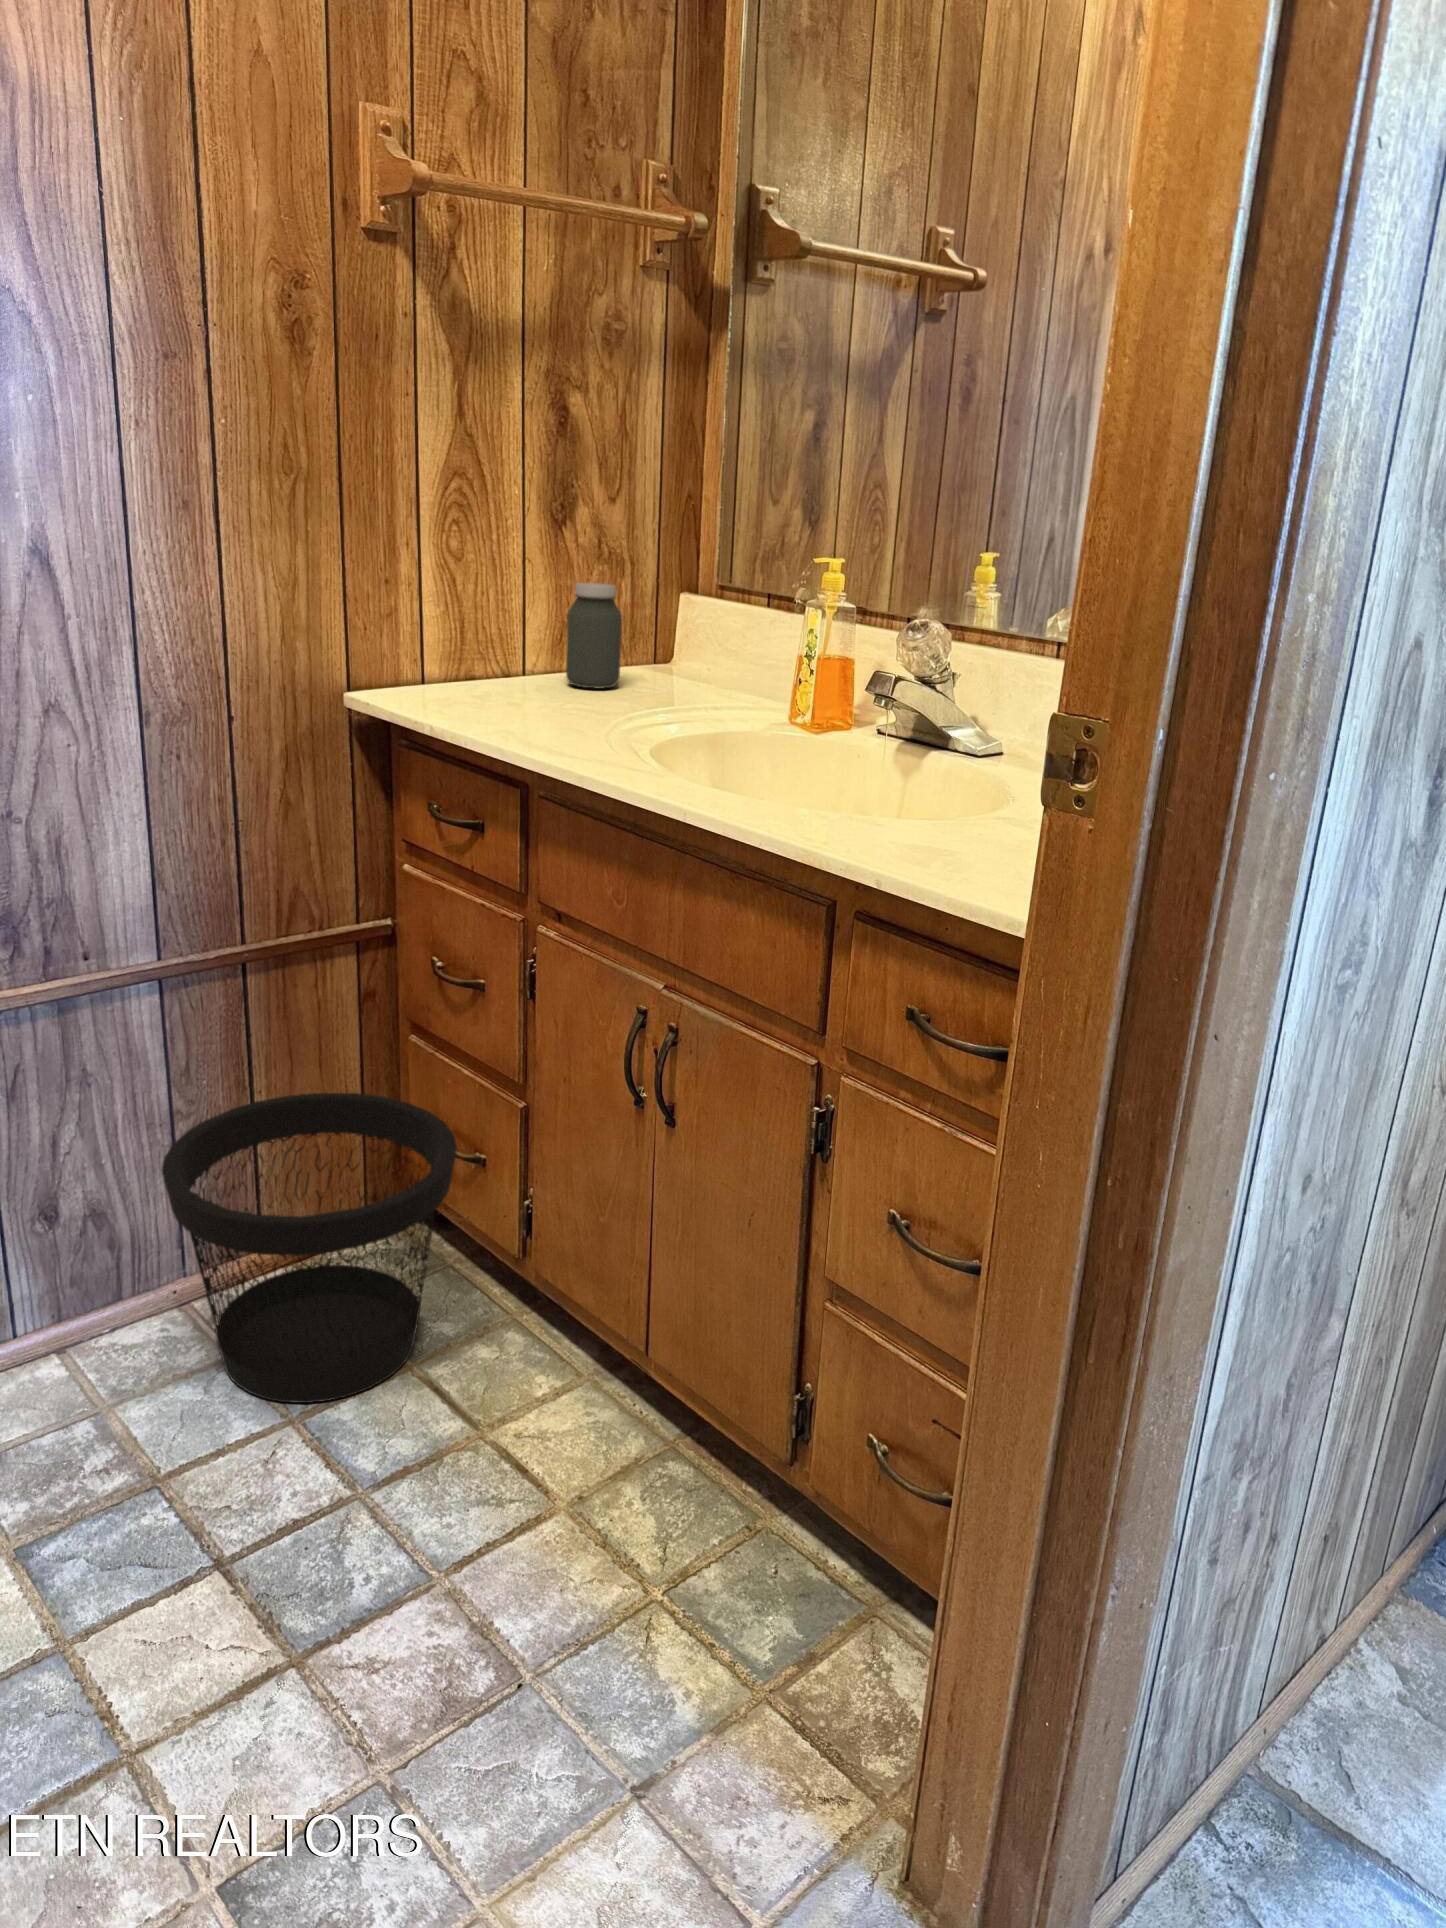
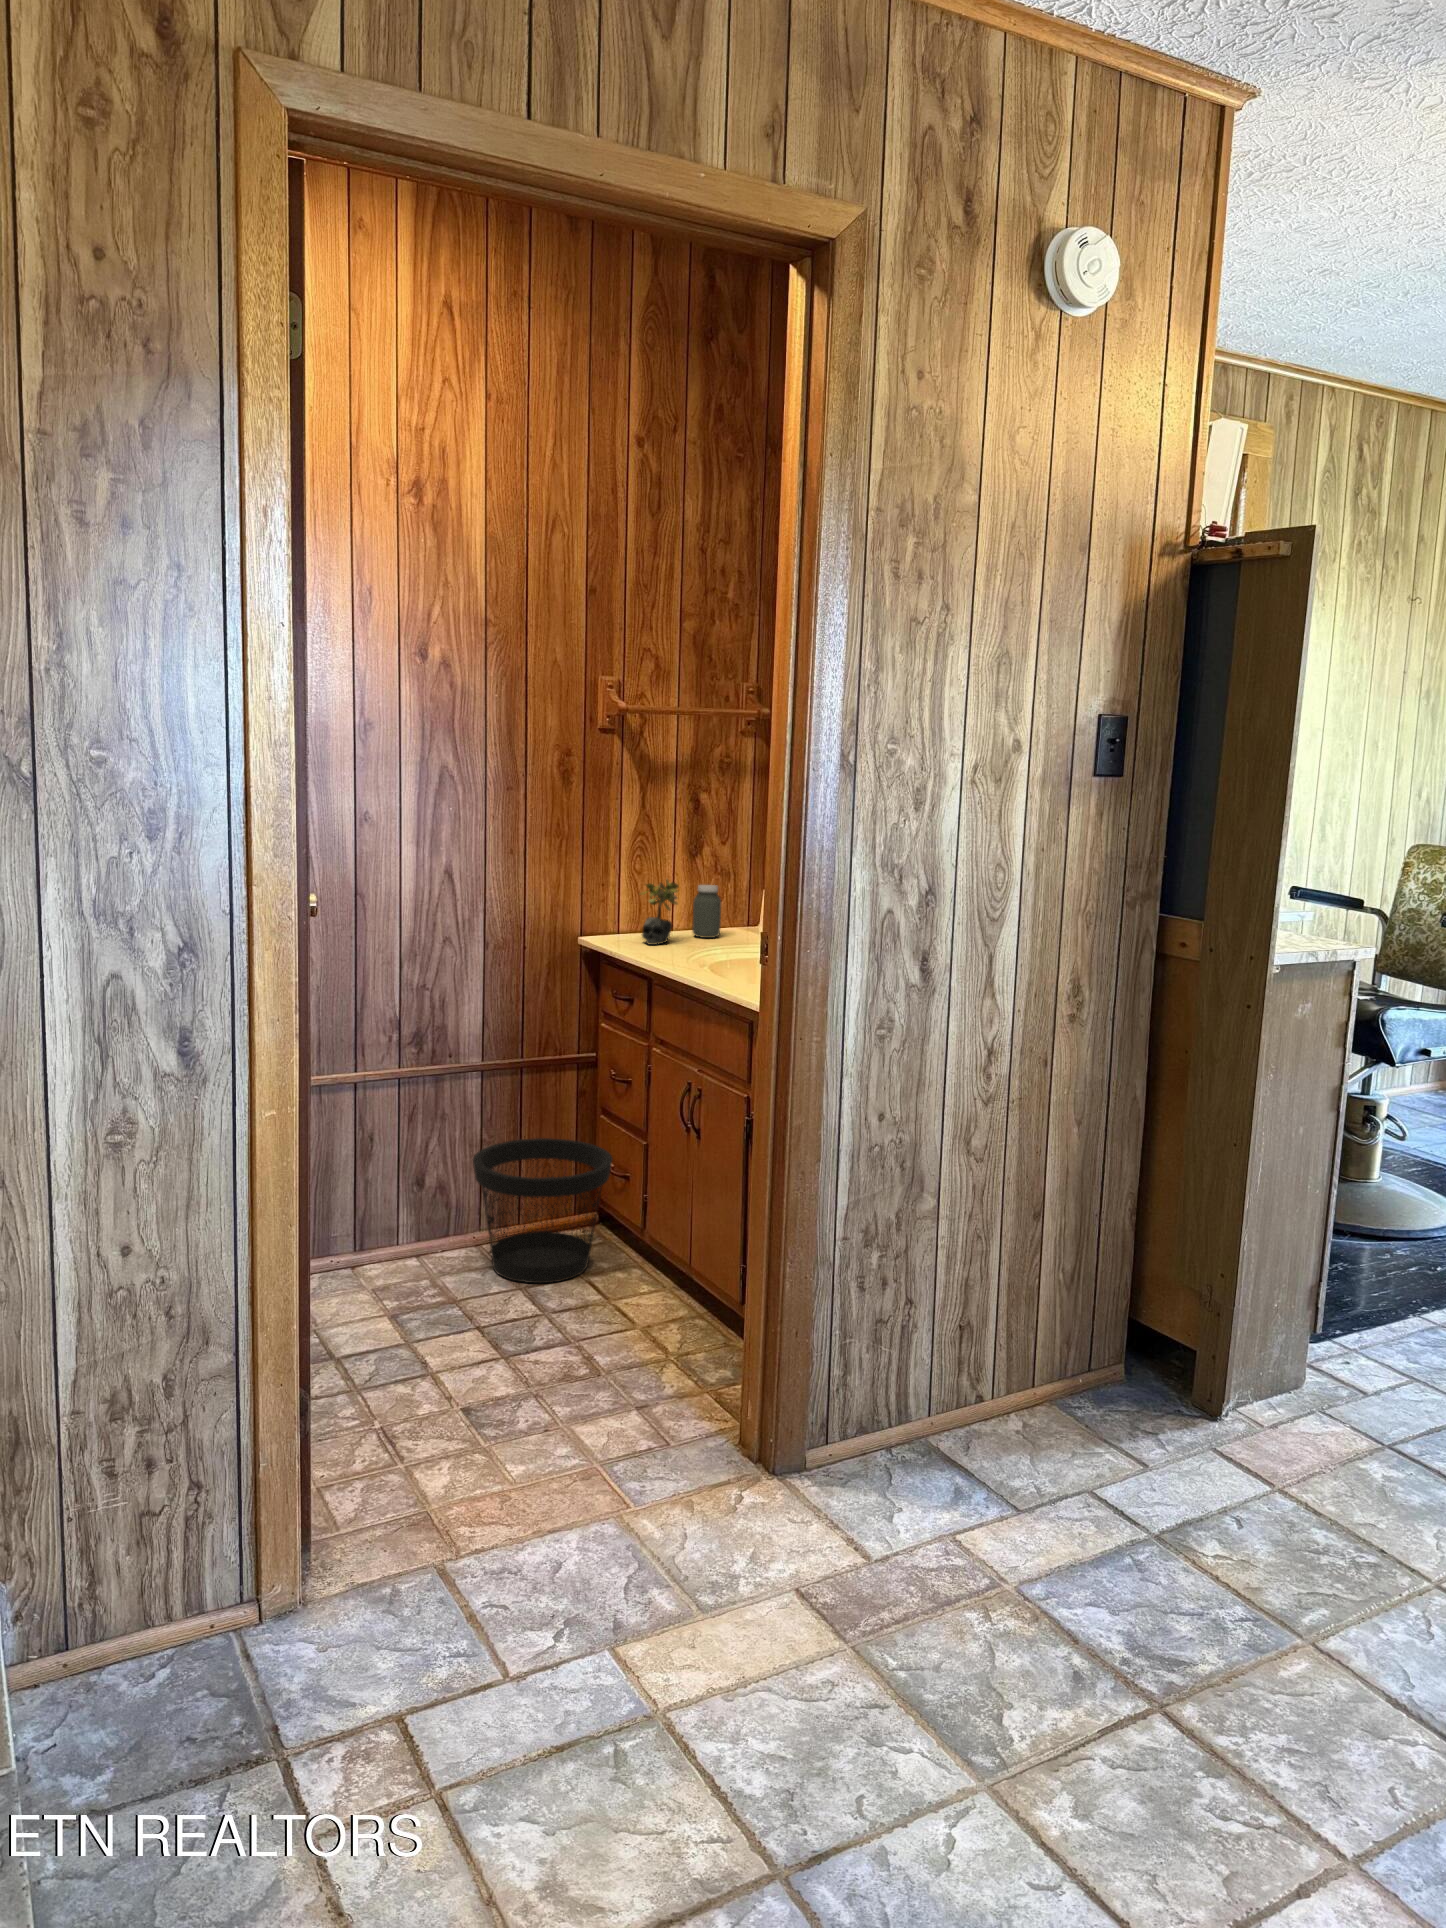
succulent plant: none [468,569,556,707] -> present [641,879,679,945]

